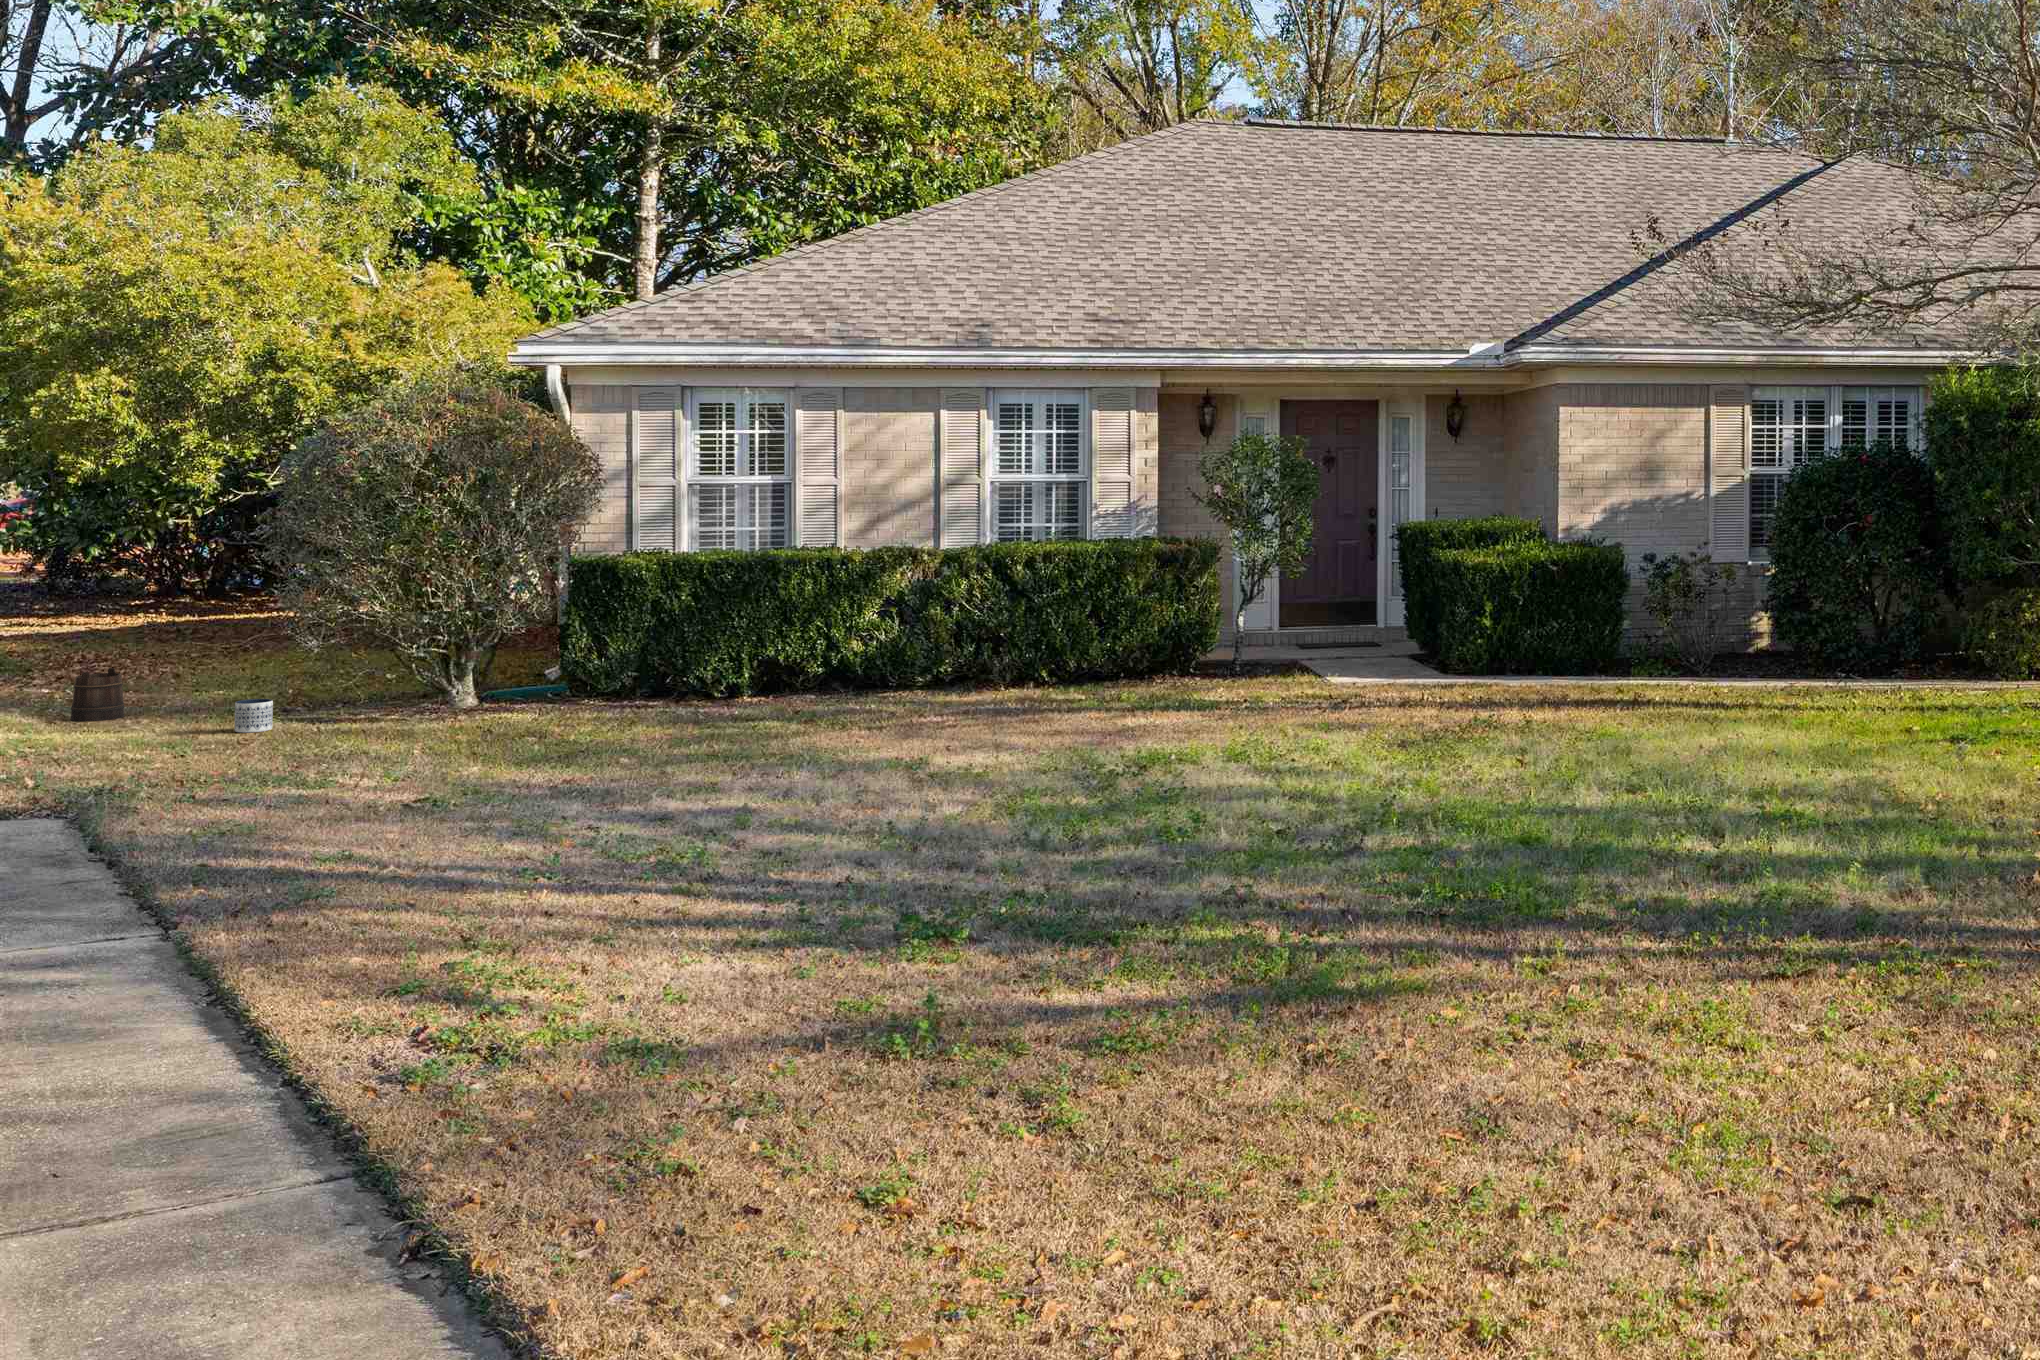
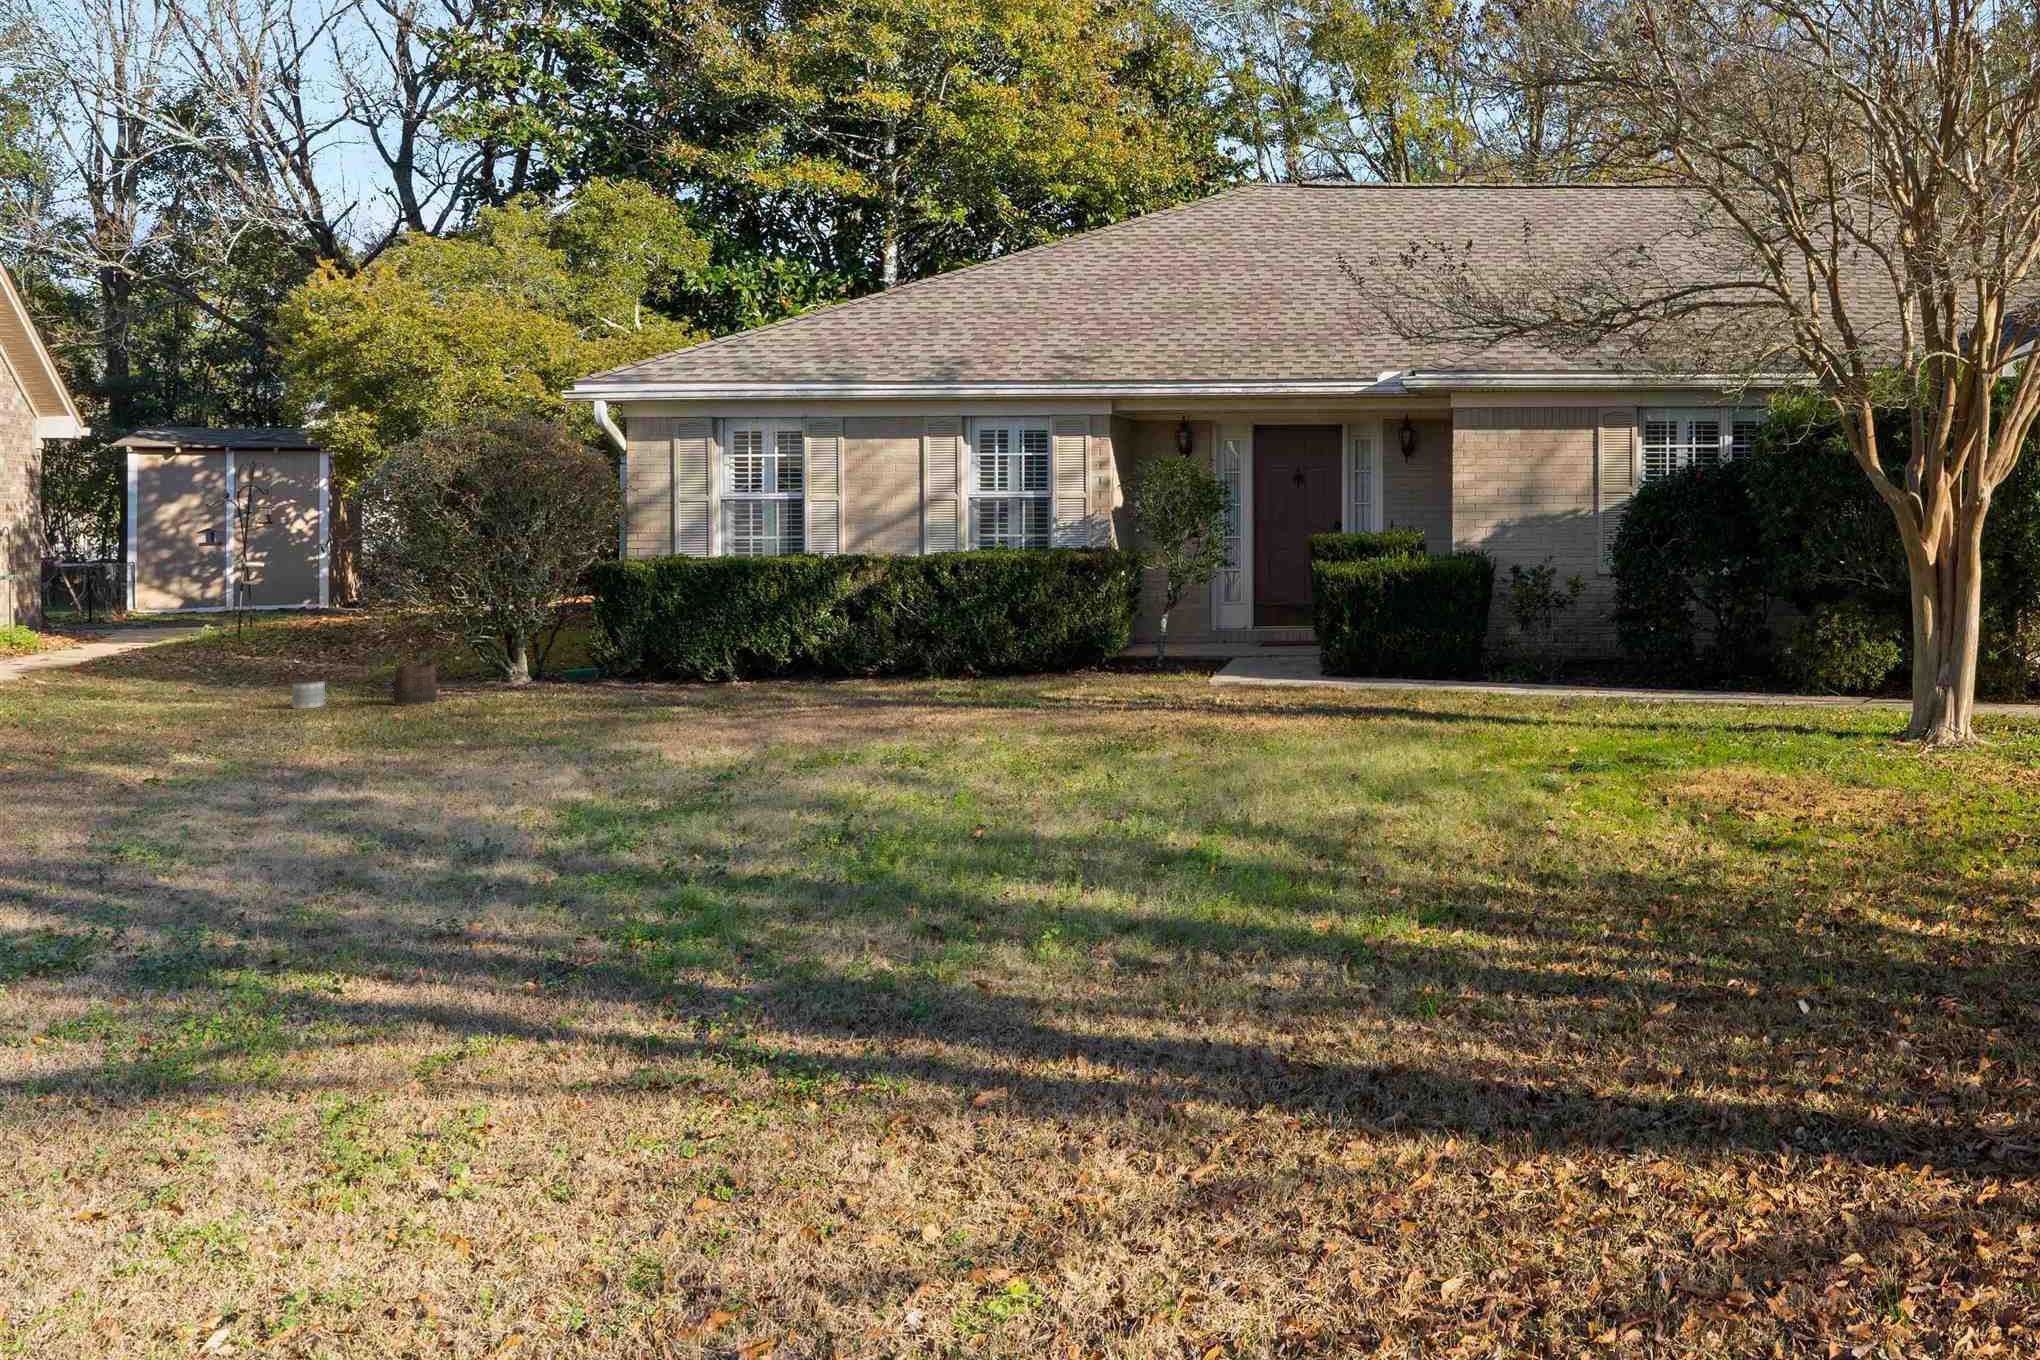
bucket: present [70,668,124,721] -> present [392,660,437,706]

